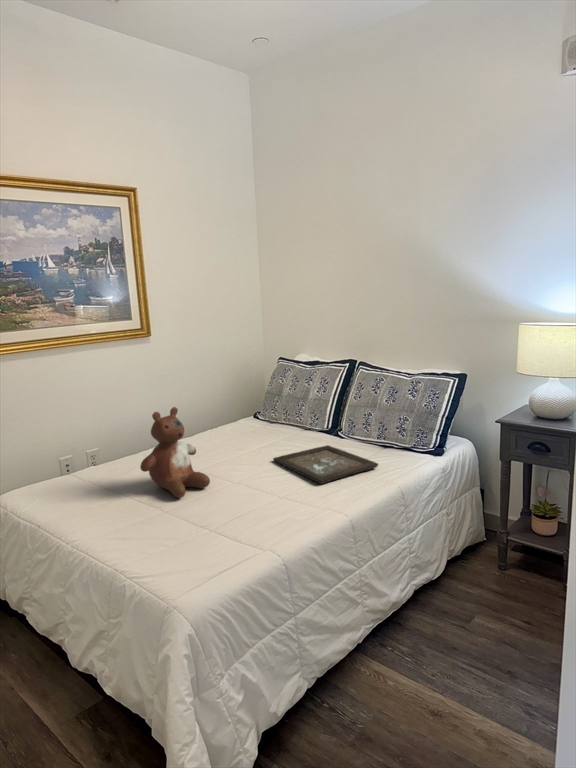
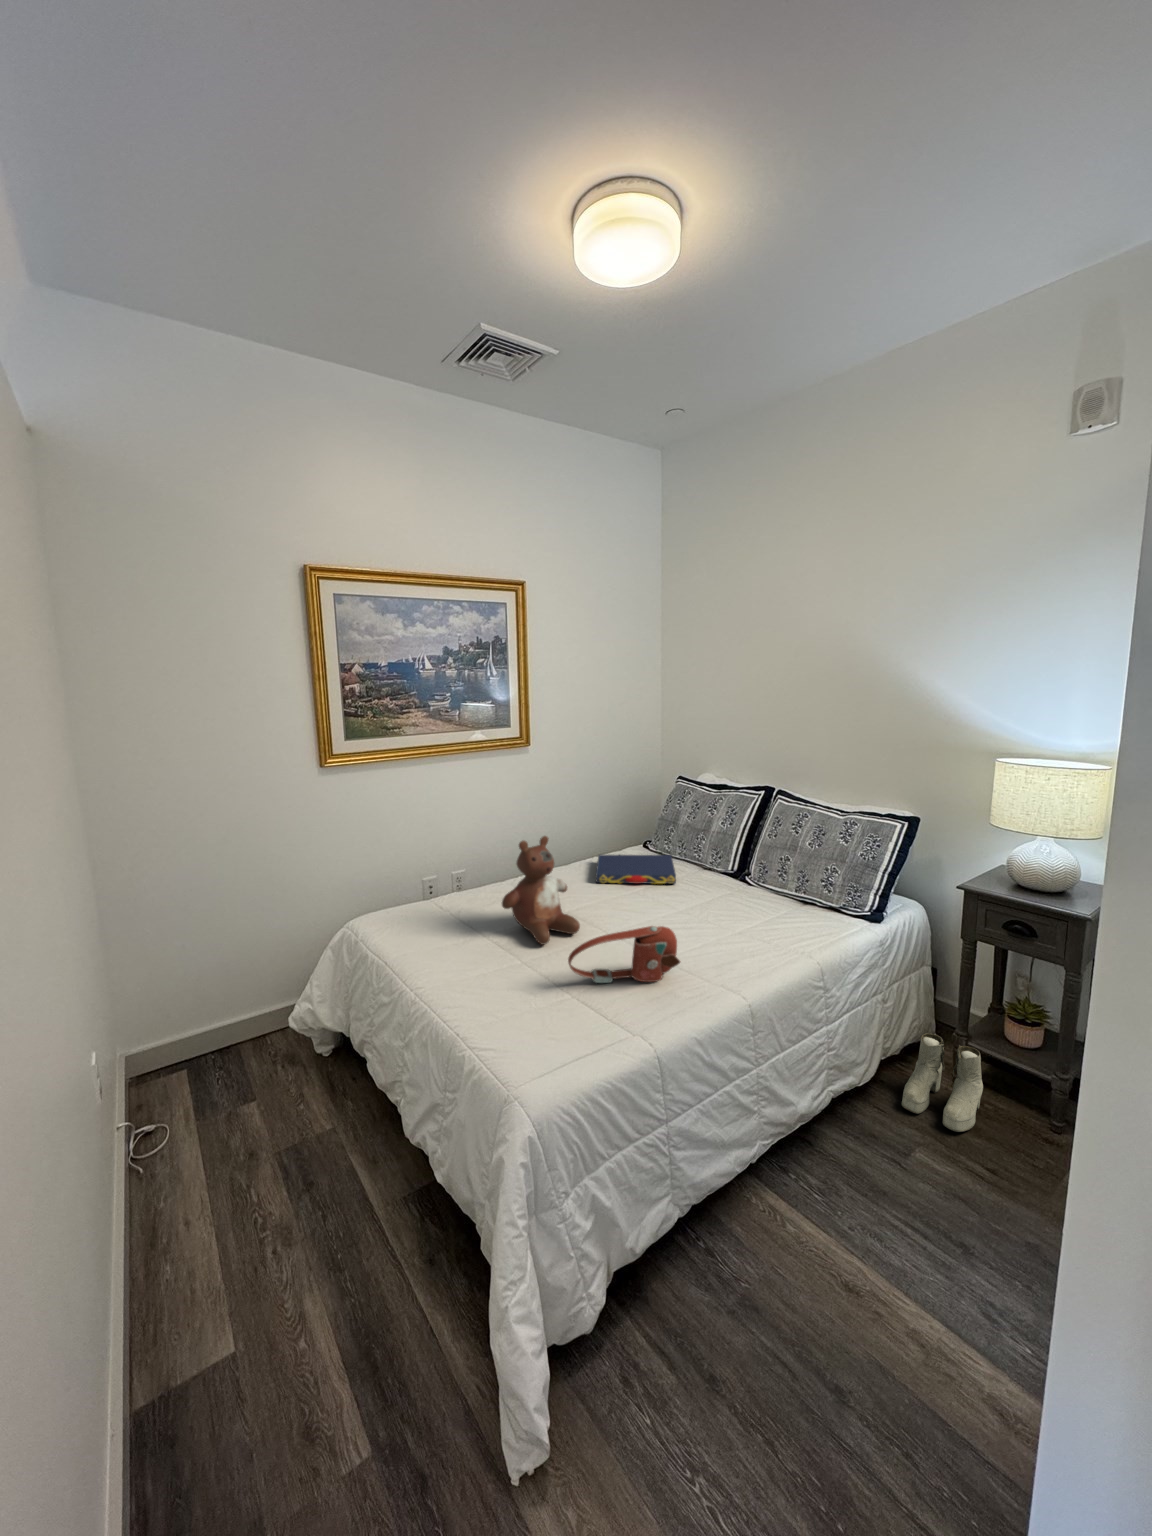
book: none [217,422,285,449] -> present [596,855,676,884]
tray: present [273,445,378,484] -> none [659,892,792,946]
handbag: none [205,469,297,519] -> present [568,926,681,983]
boots: none [463,534,517,600] -> present [902,1034,983,1132]

